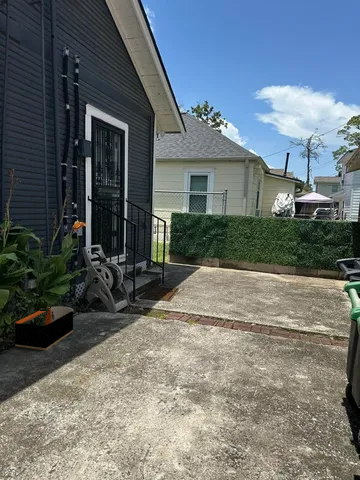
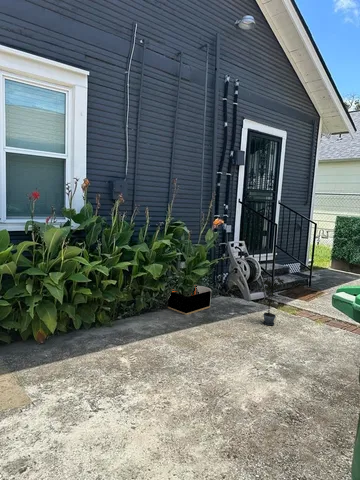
potted plant: none [136,280,161,338] -> present [262,275,284,325]

